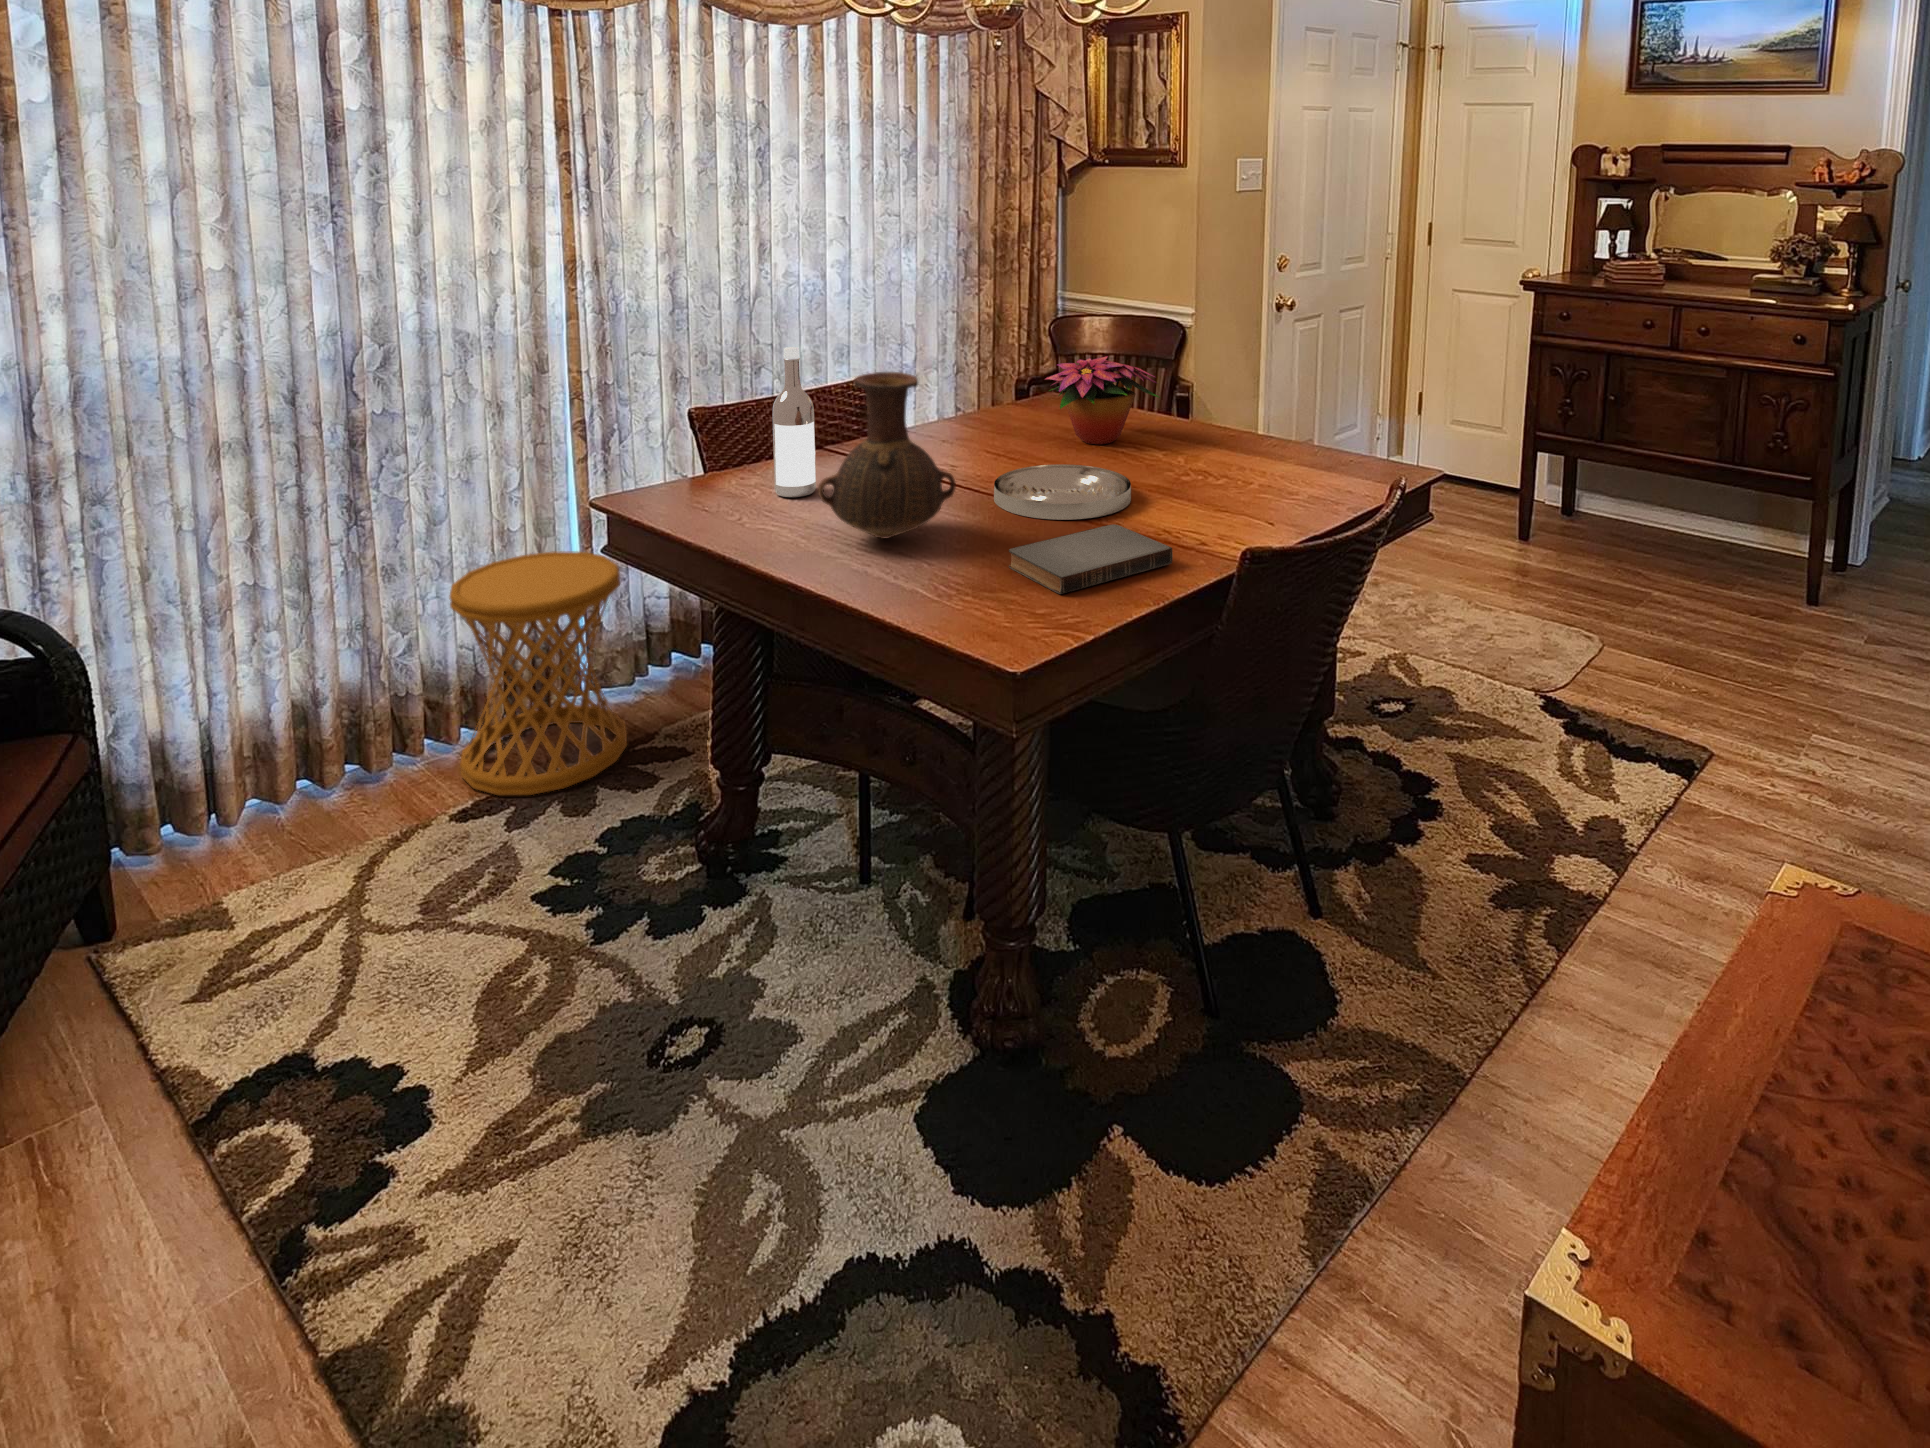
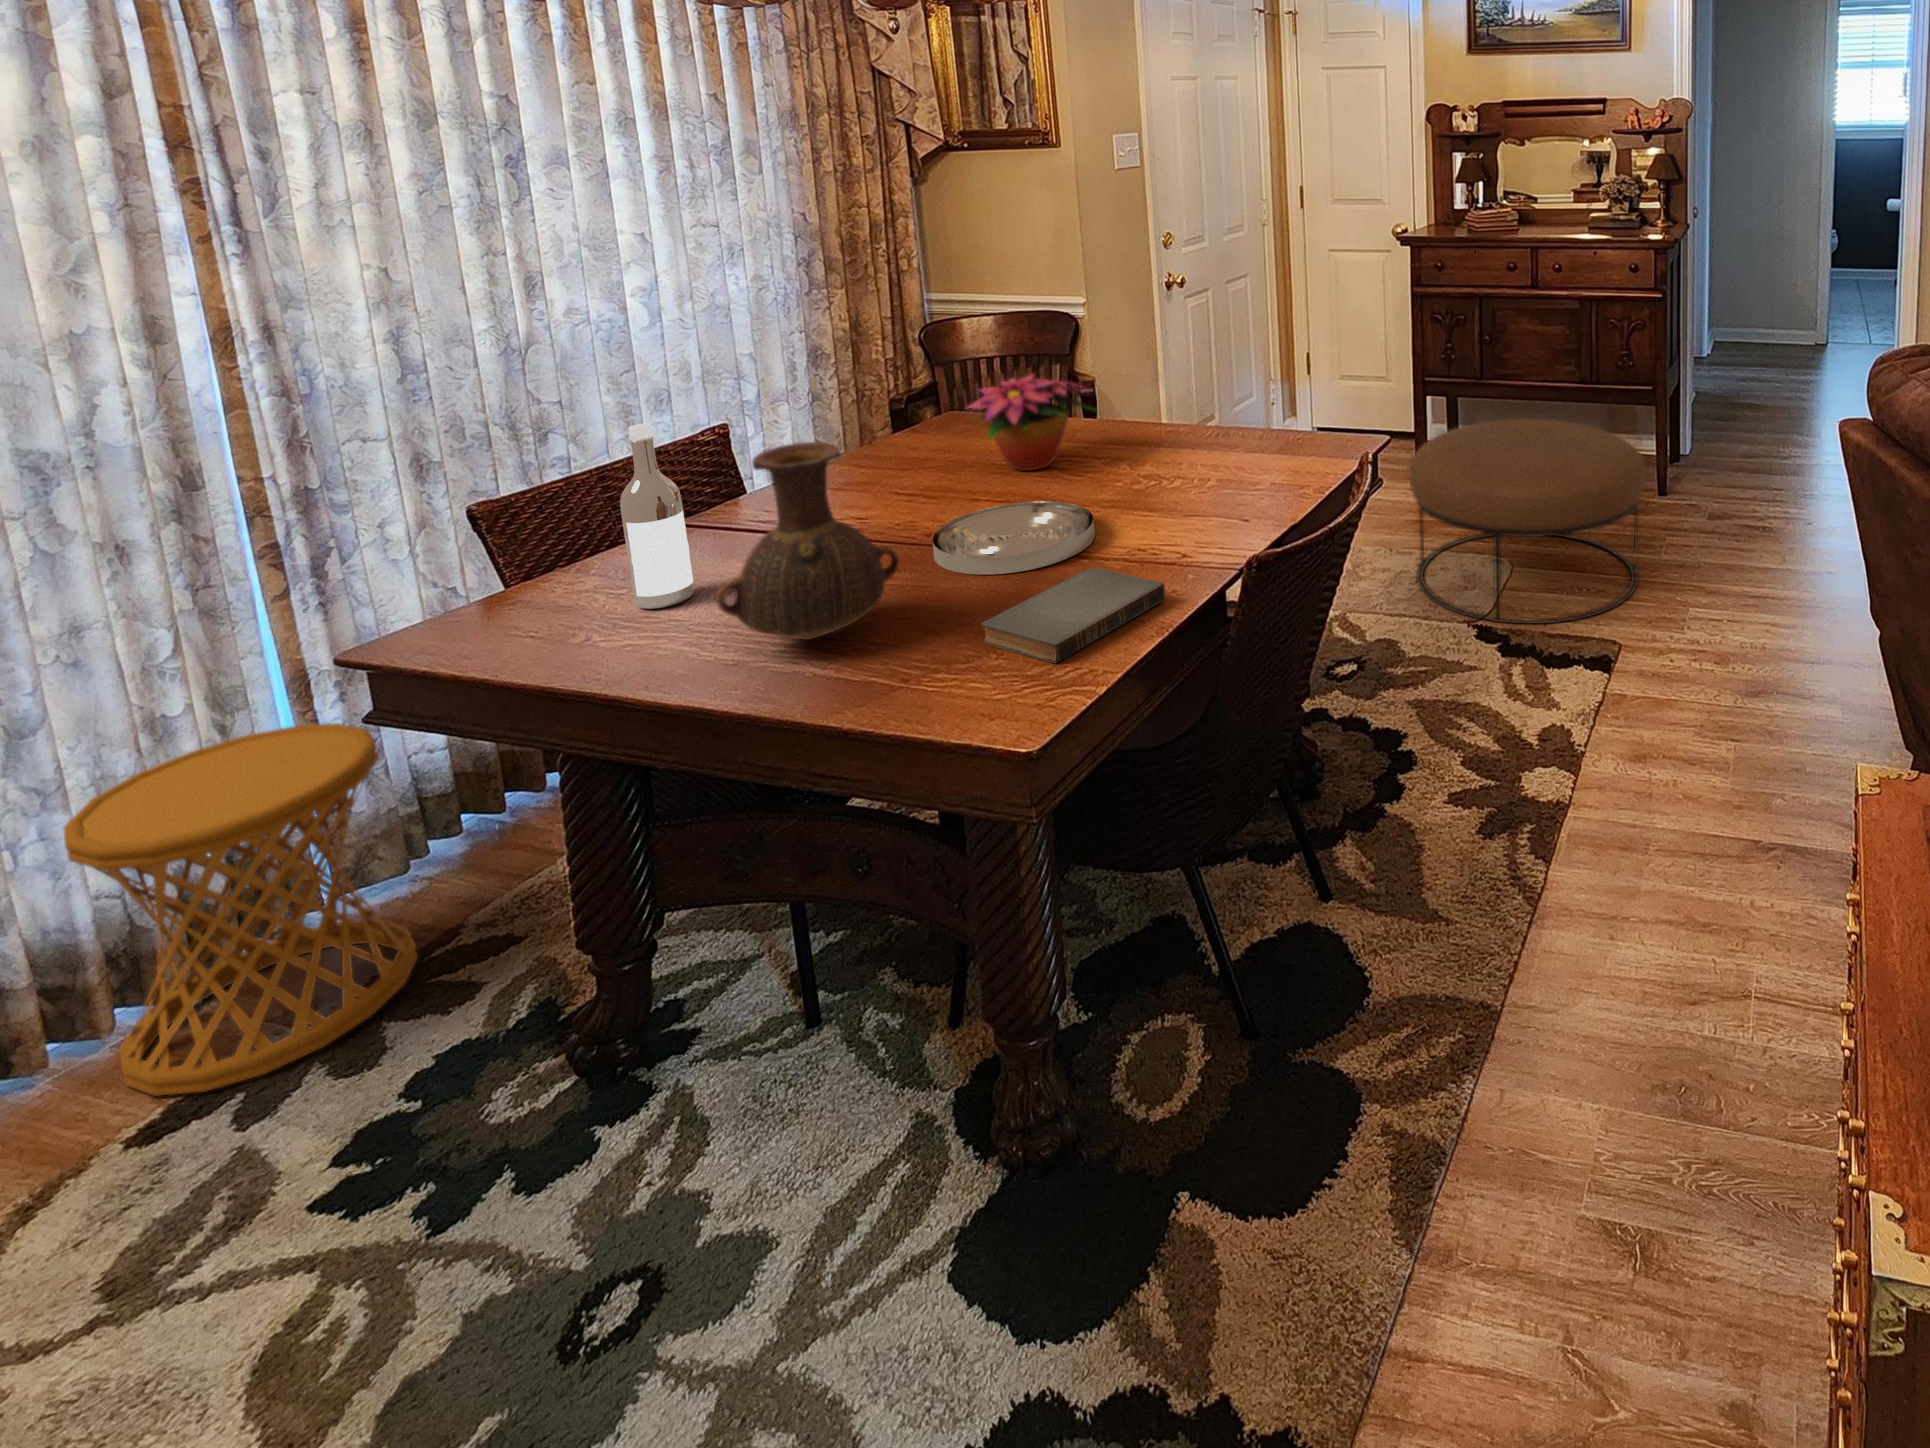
ottoman: none [1489,483,1783,718] -> present [1409,419,1646,624]

